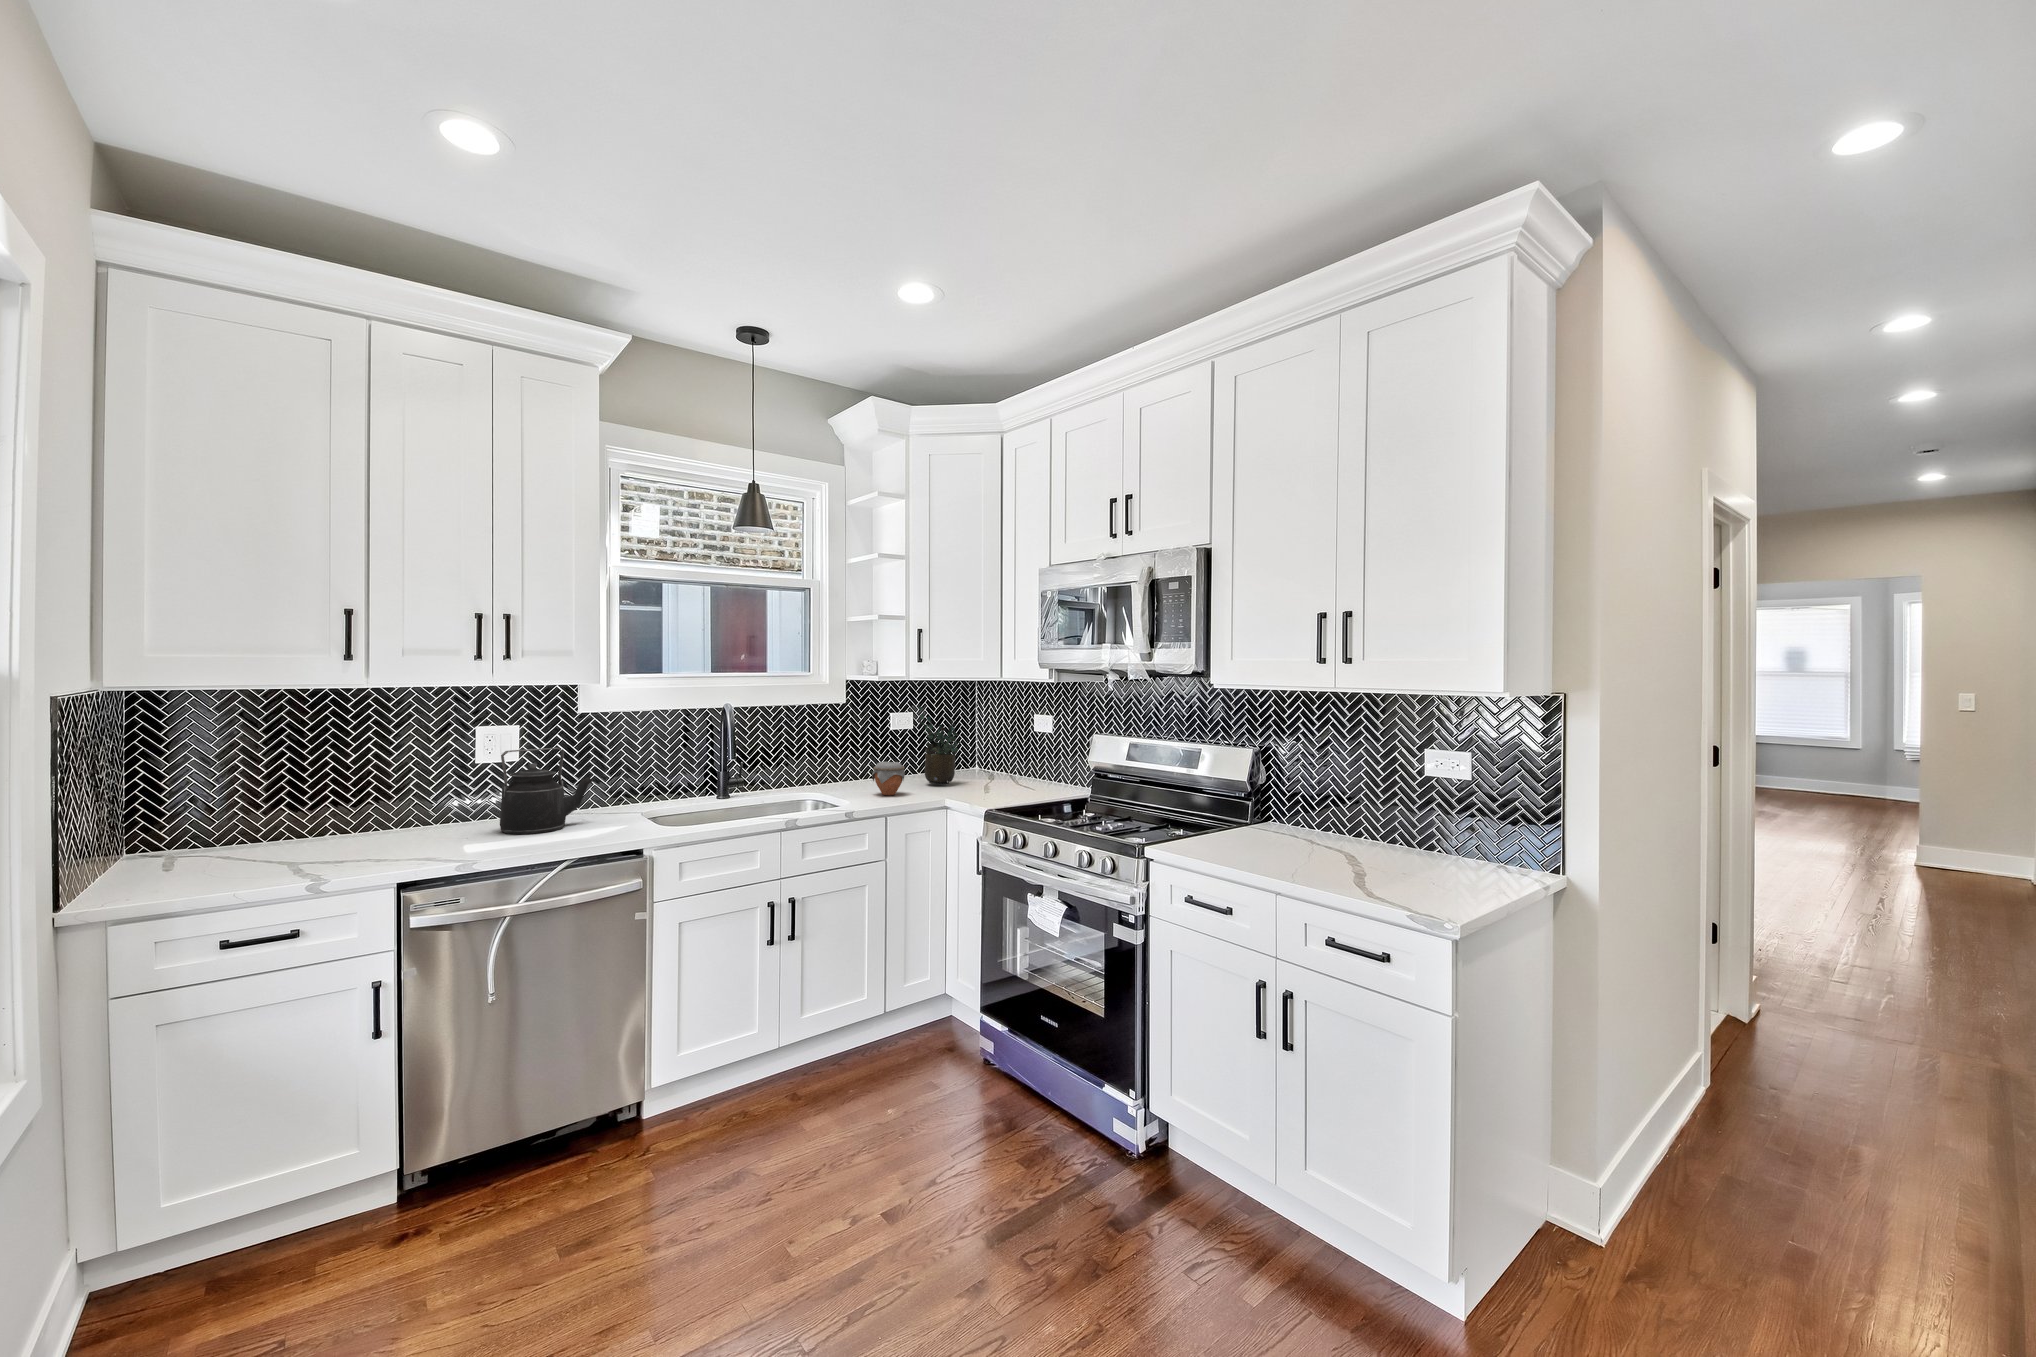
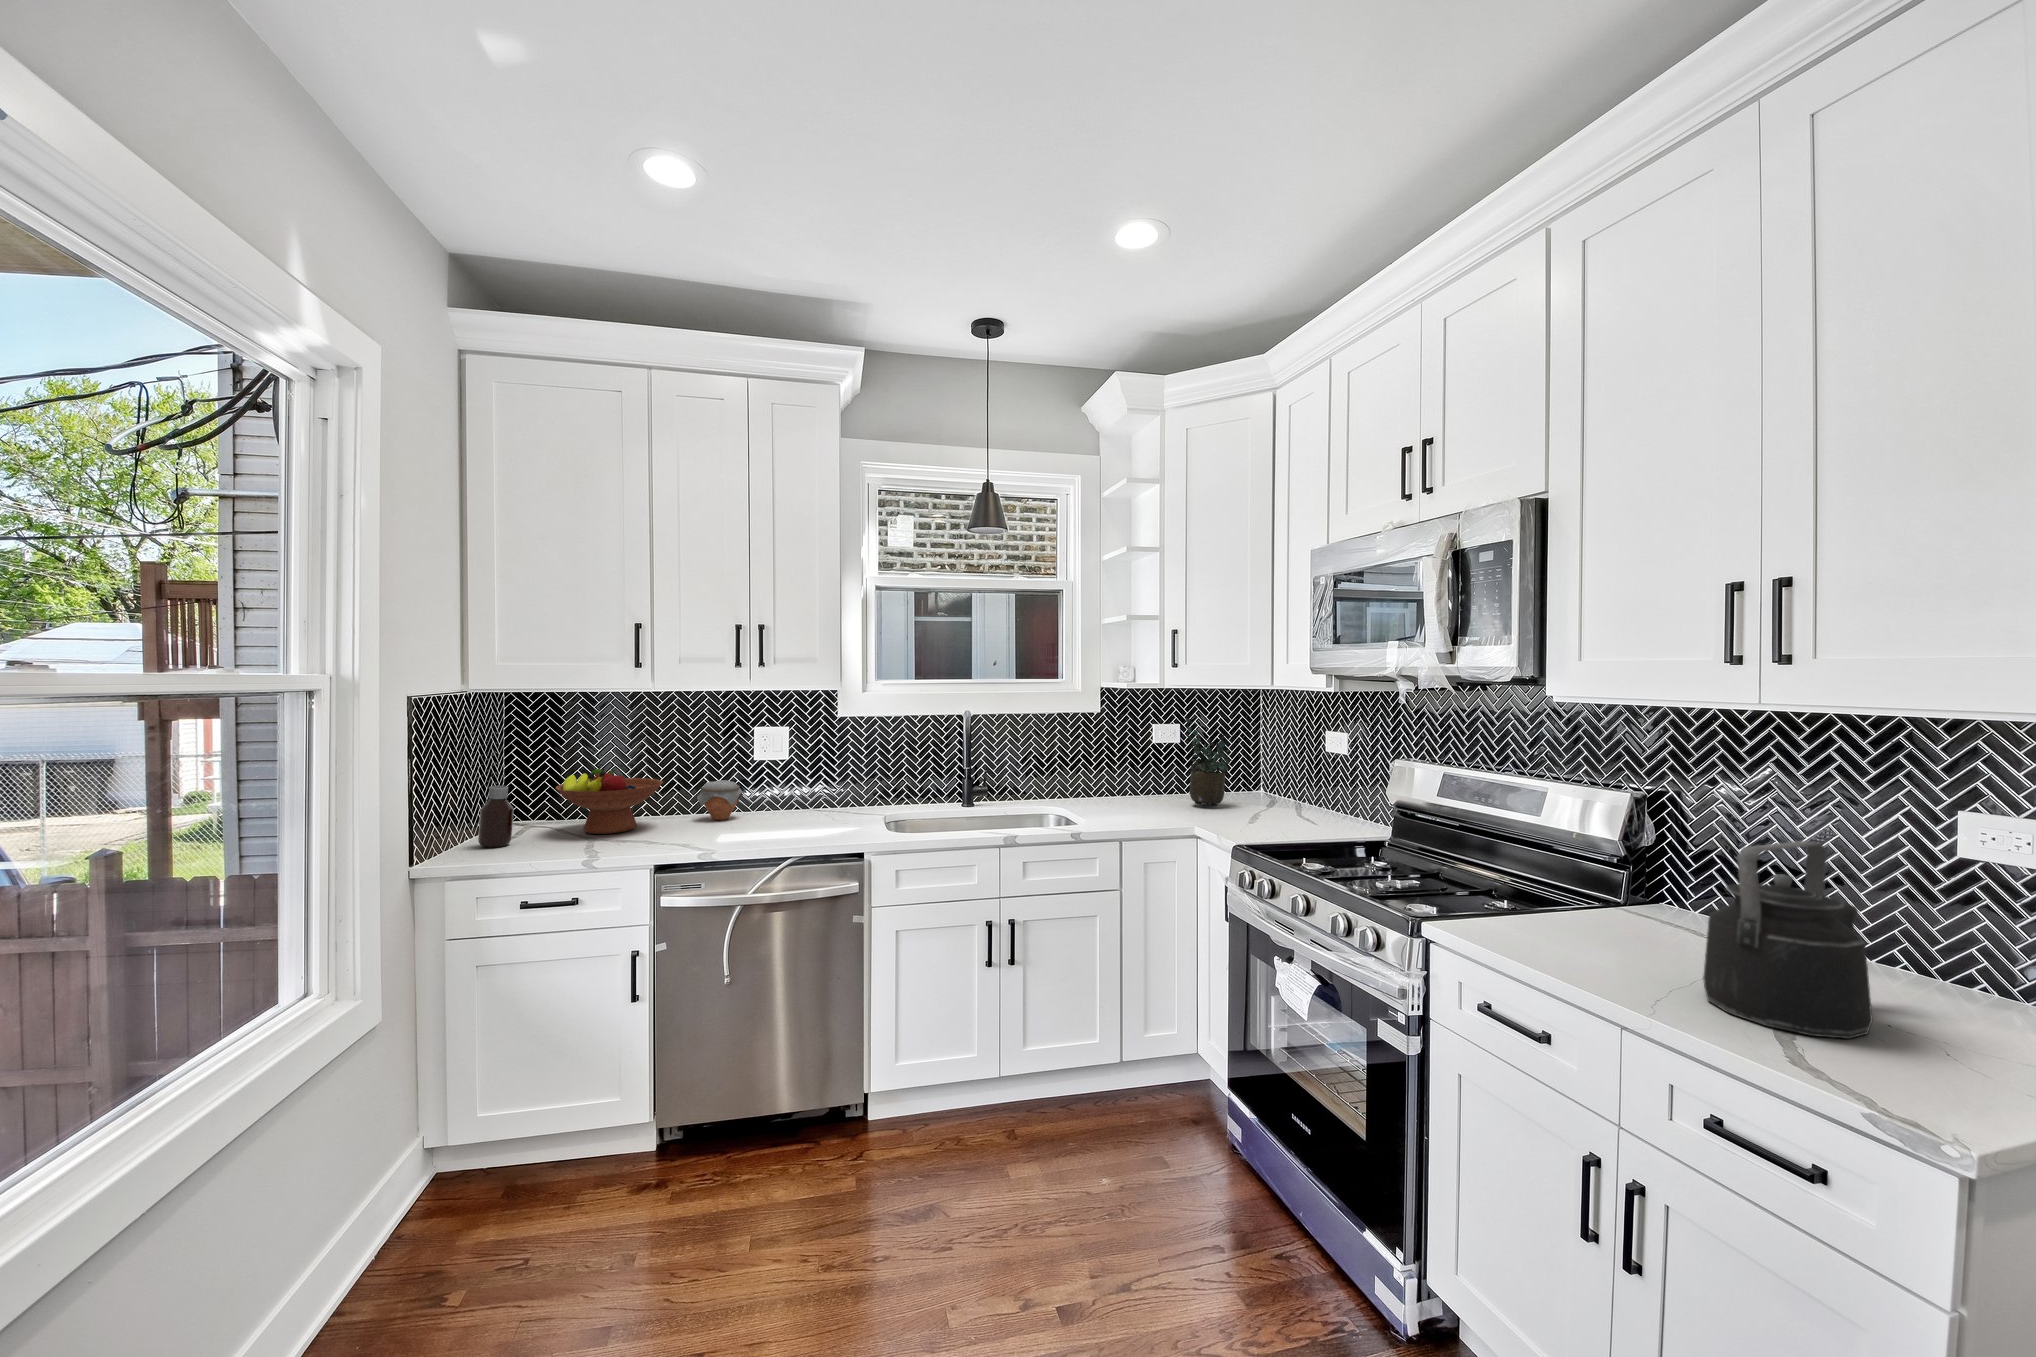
kettle: present [500,748,593,834] -> present [1703,841,1872,1039]
jar: present [872,762,905,795] -> present [697,780,743,820]
fruit bowl: none [240,781,383,857] -> present [556,769,663,834]
bottle: none [152,807,201,881] -> present [478,786,514,847]

